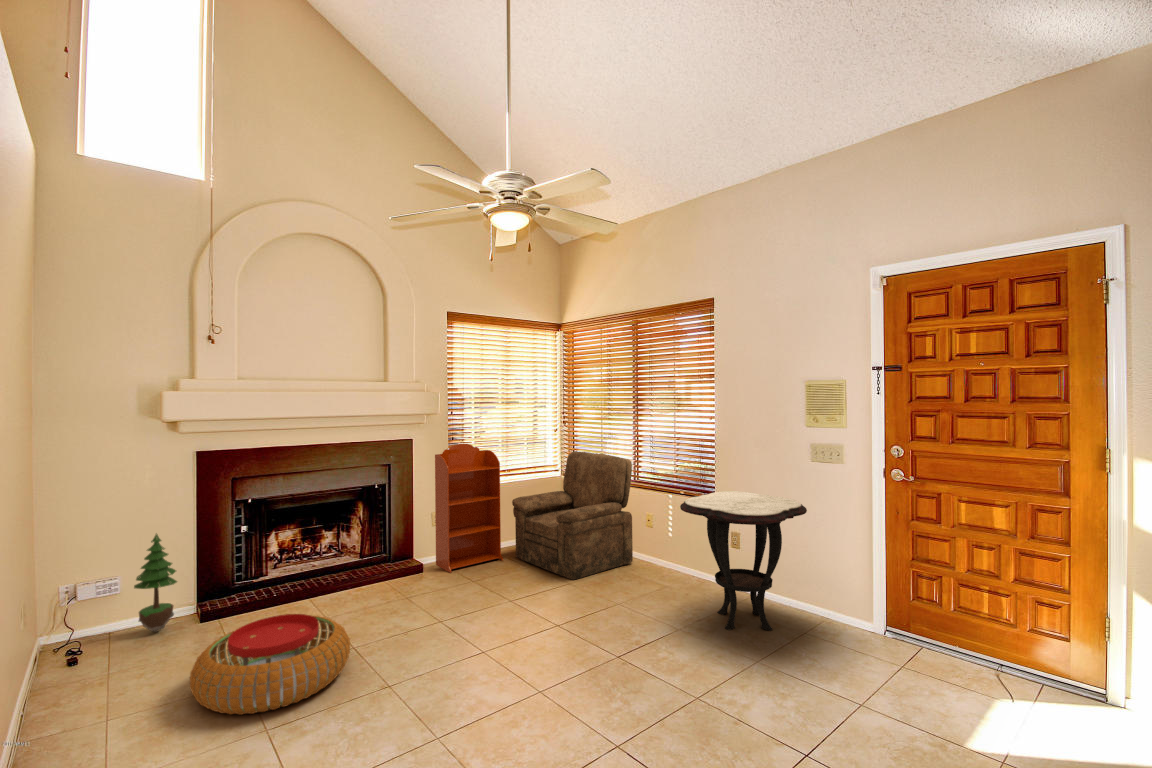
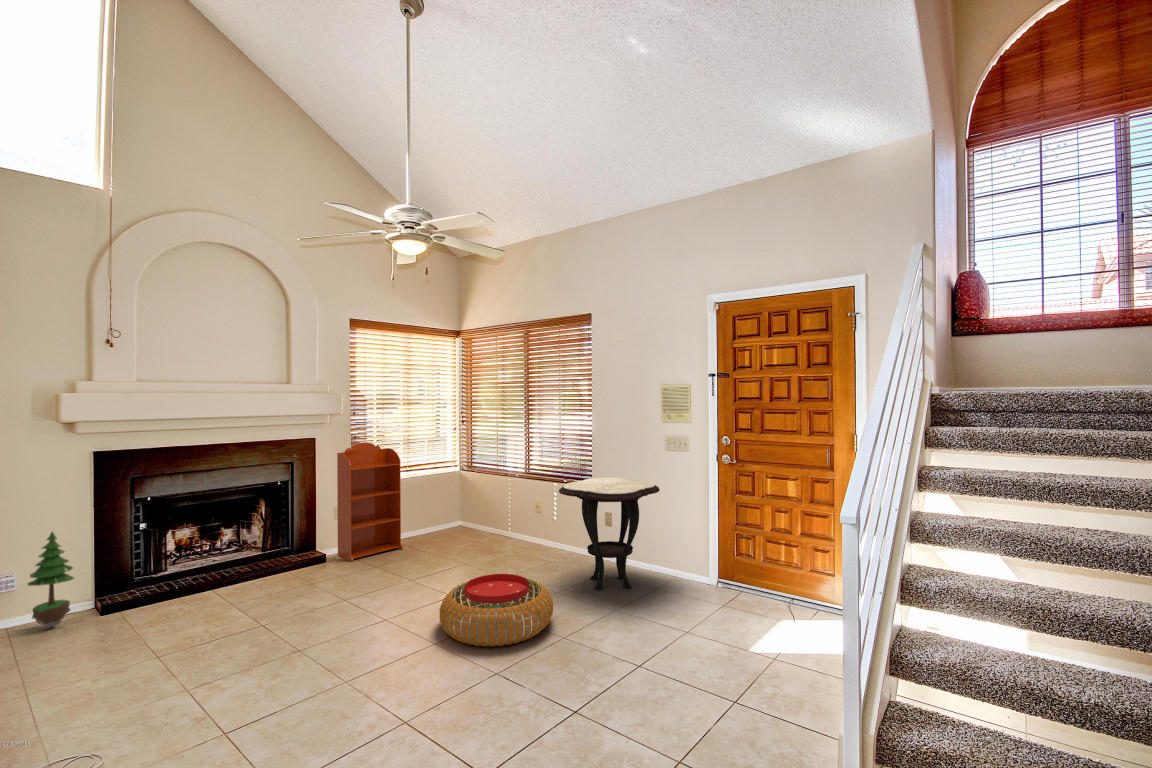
armchair: present [512,451,633,580] -> none [412,448,522,561]
pouf: present [190,614,350,715] -> present [439,574,553,647]

